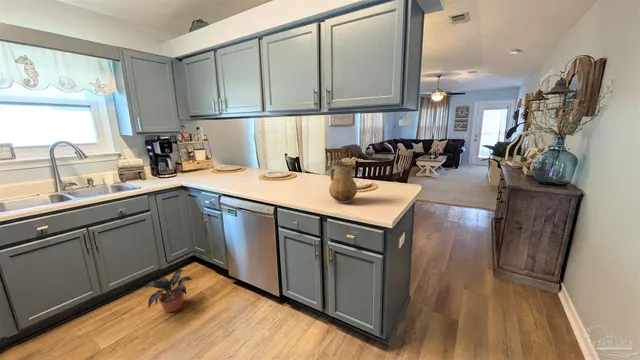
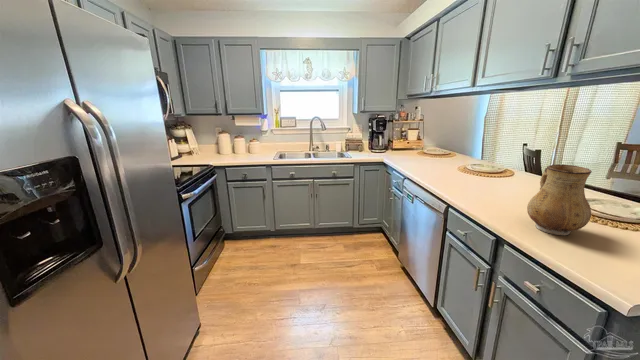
potted plant: present [145,270,192,312] -> none [331,232,366,264]

